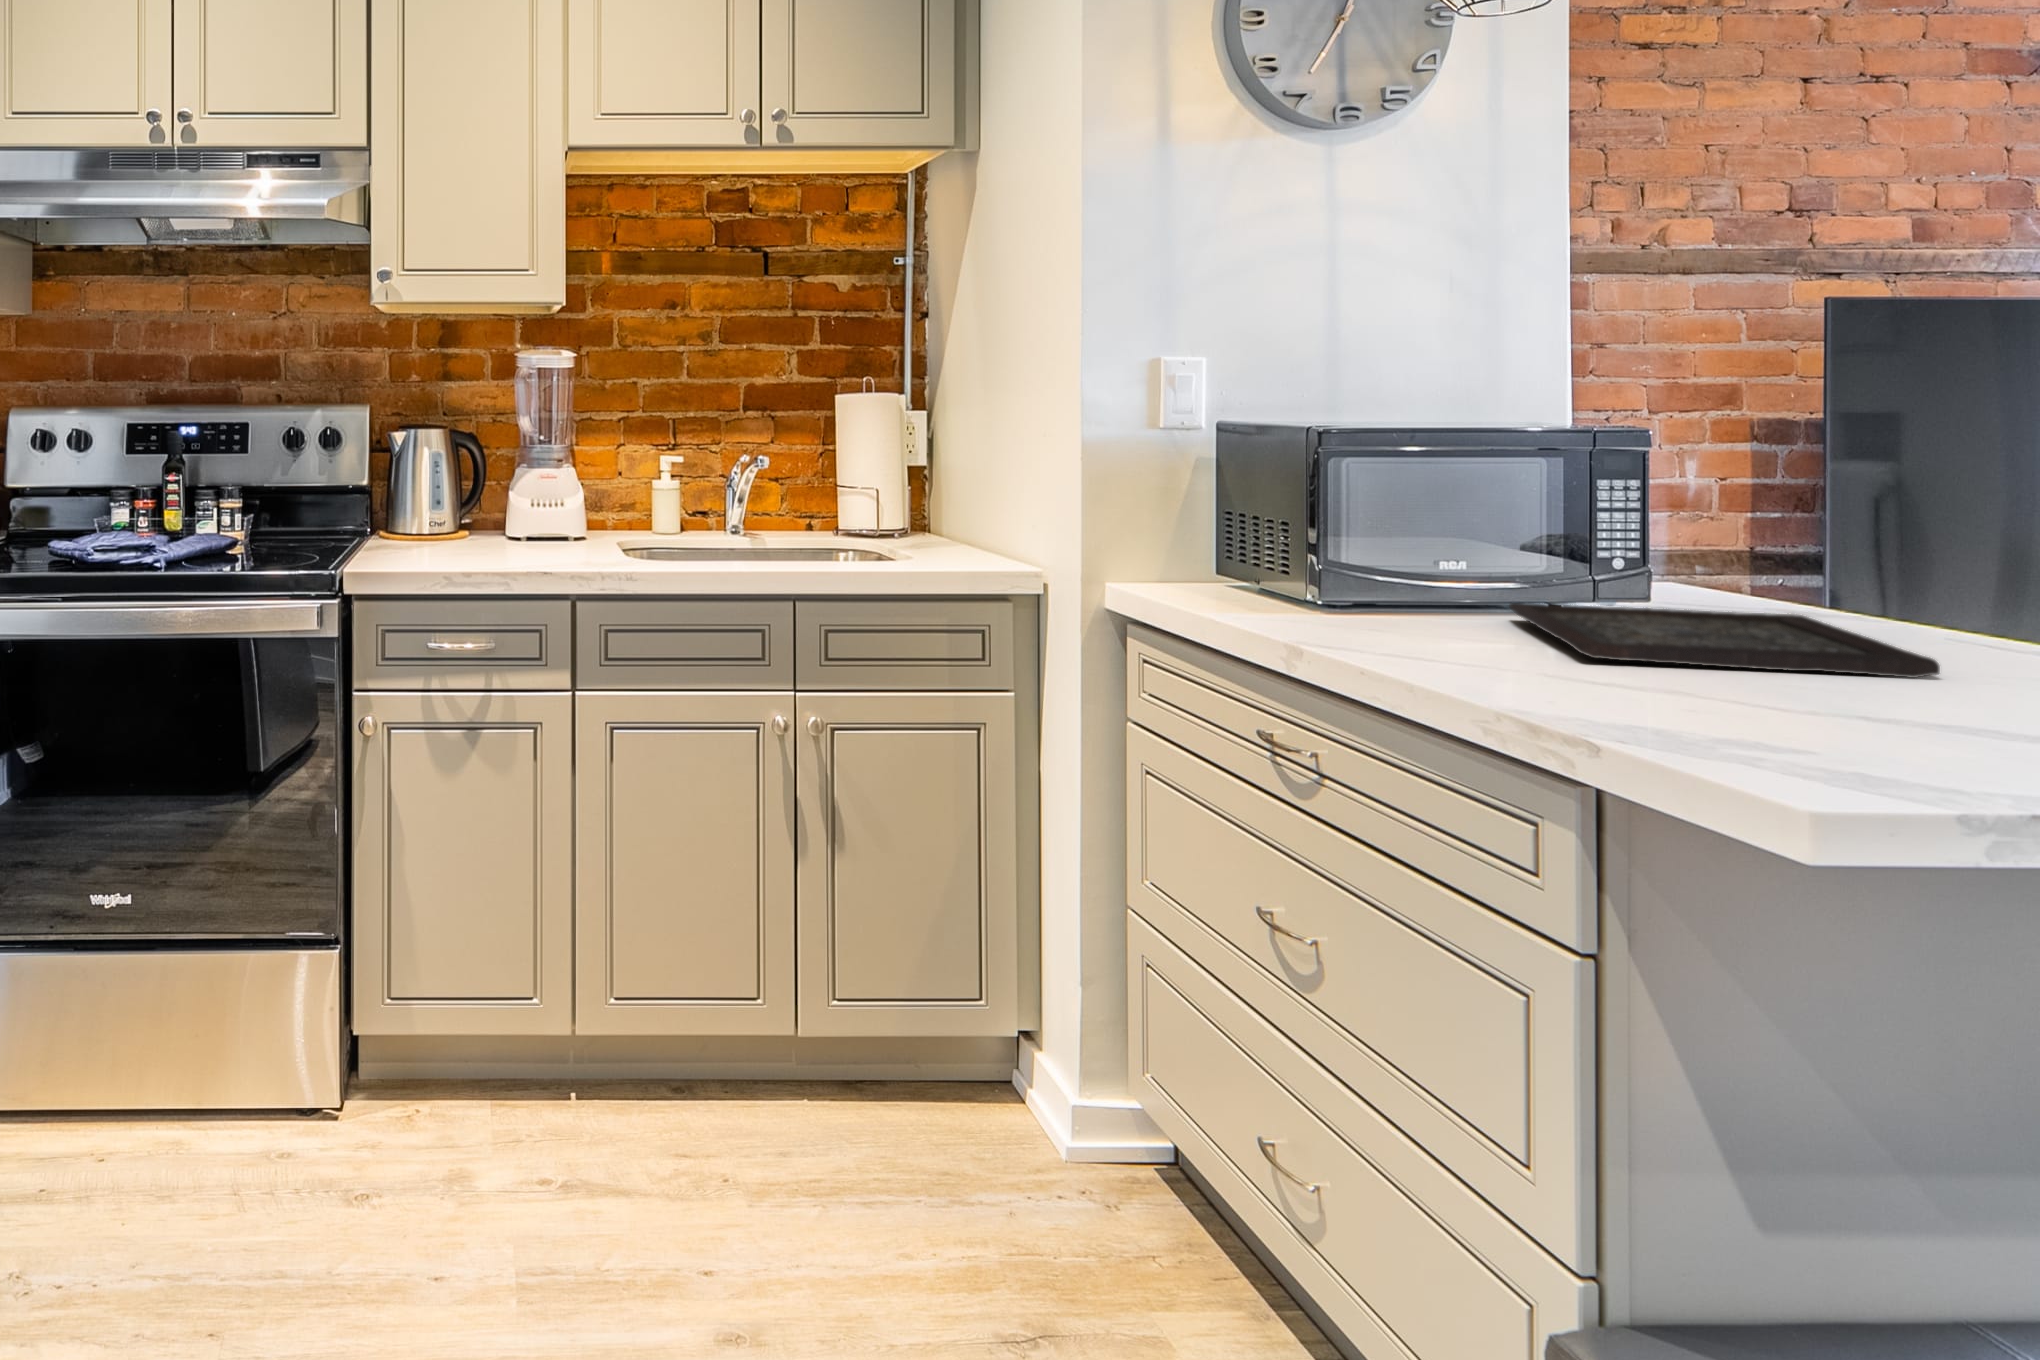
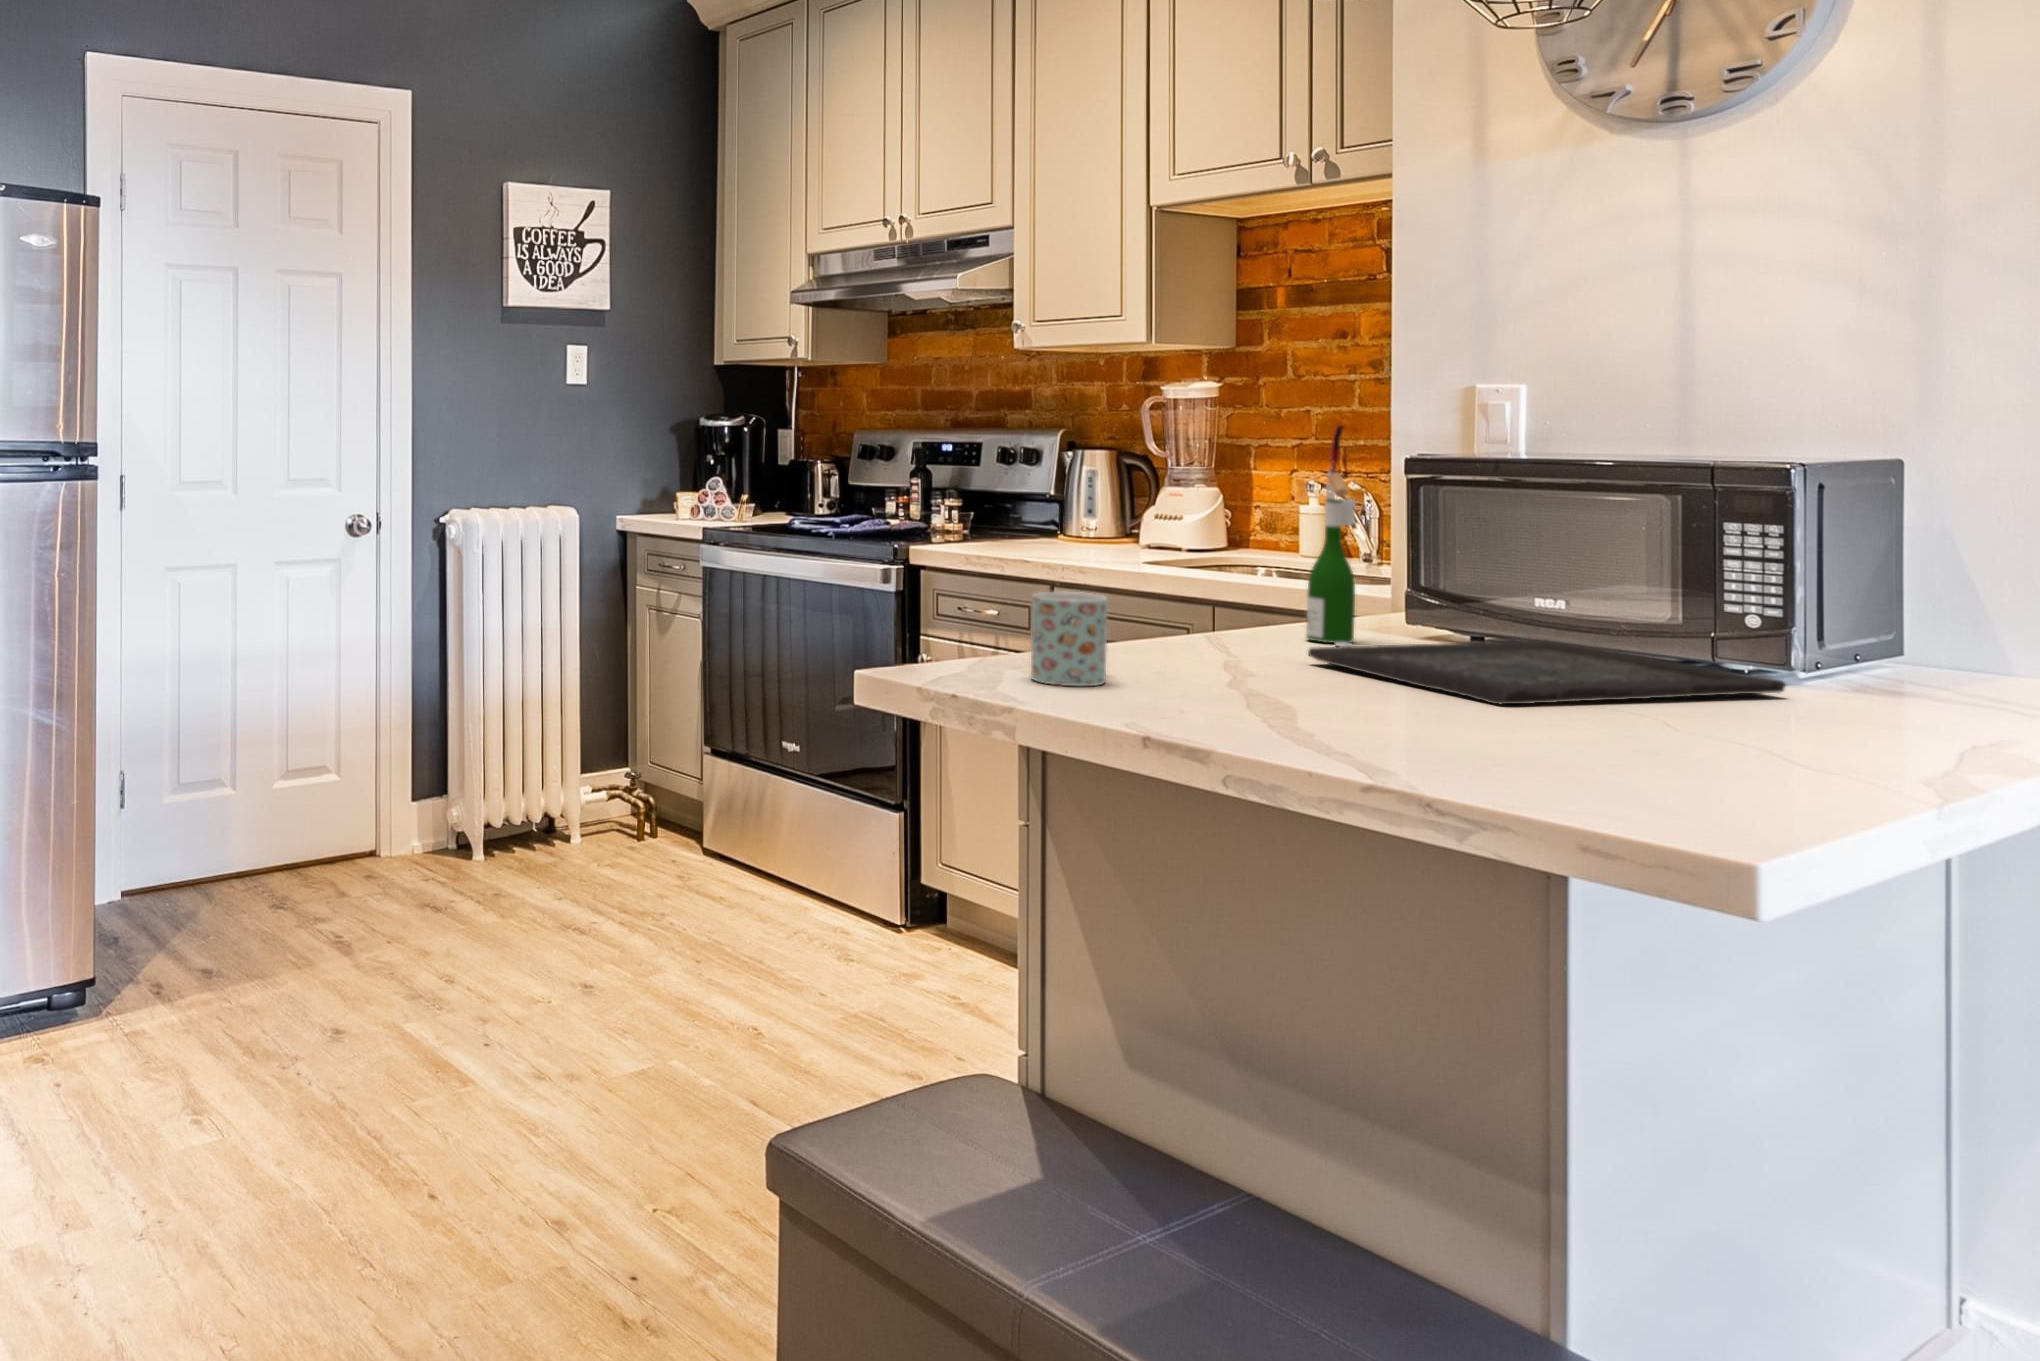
wine bottle: none [1337,395,1417,637] -> present [1306,425,1355,647]
mug: none [1715,617,1876,751] -> present [1031,592,1108,686]

